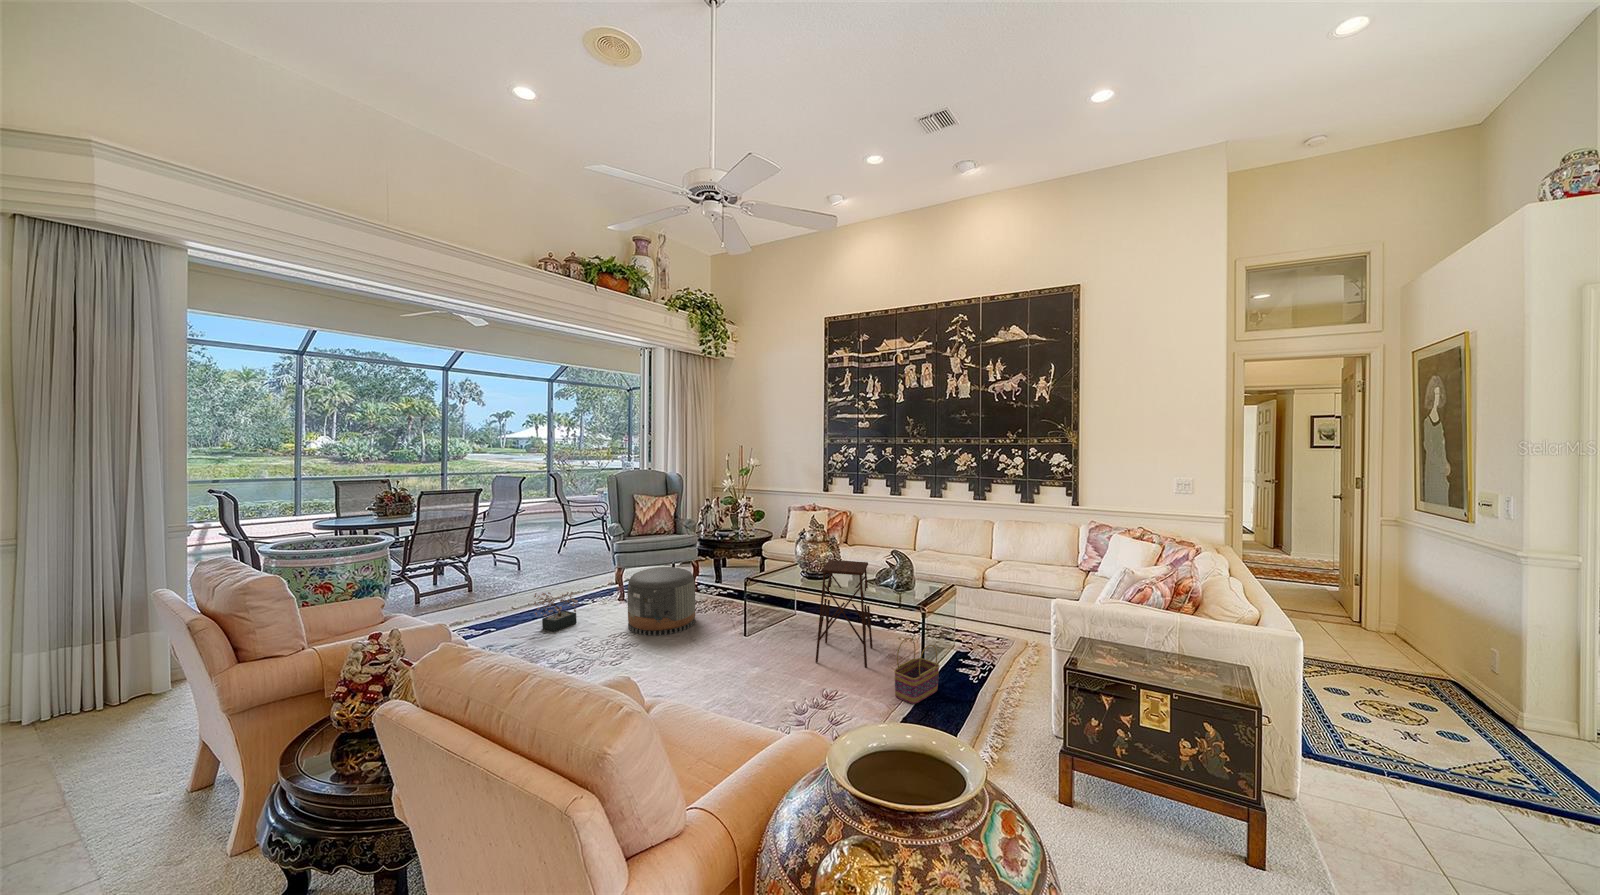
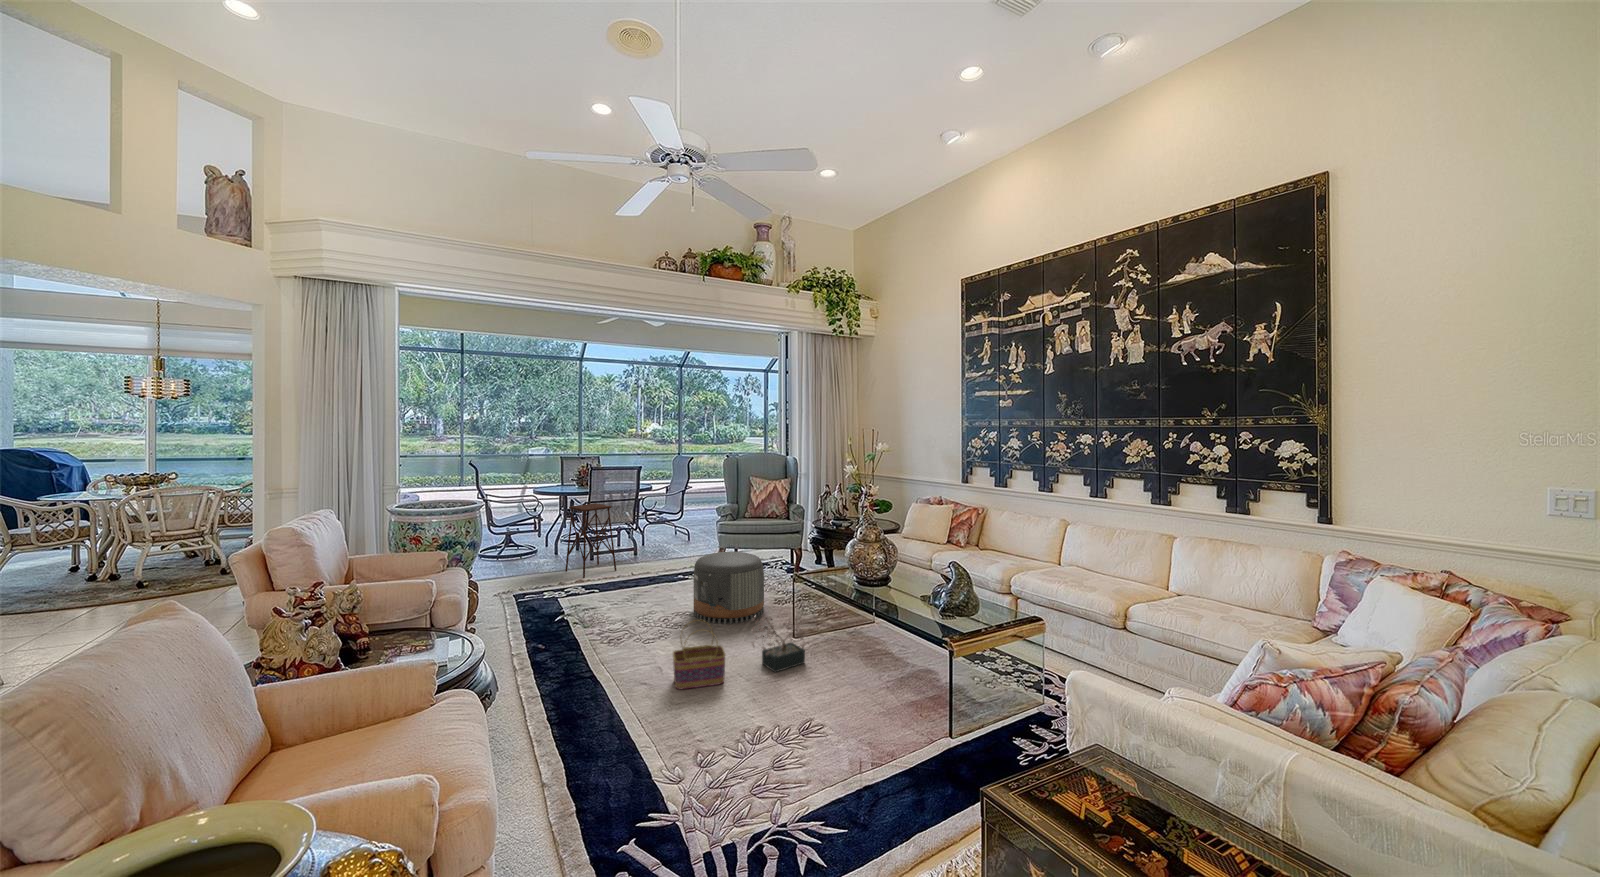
side table: present [815,560,873,668] -> present [565,503,616,578]
decorative plant: present [533,592,578,631] -> present [752,617,808,672]
basket: present [894,638,939,704] -> present [673,627,726,689]

